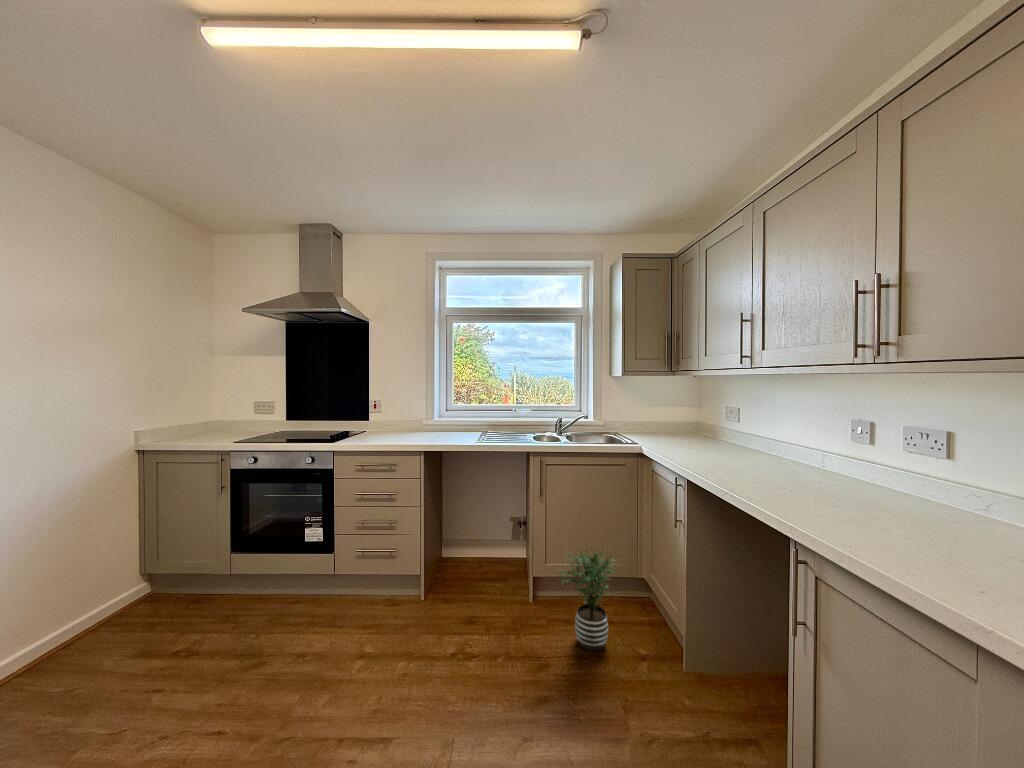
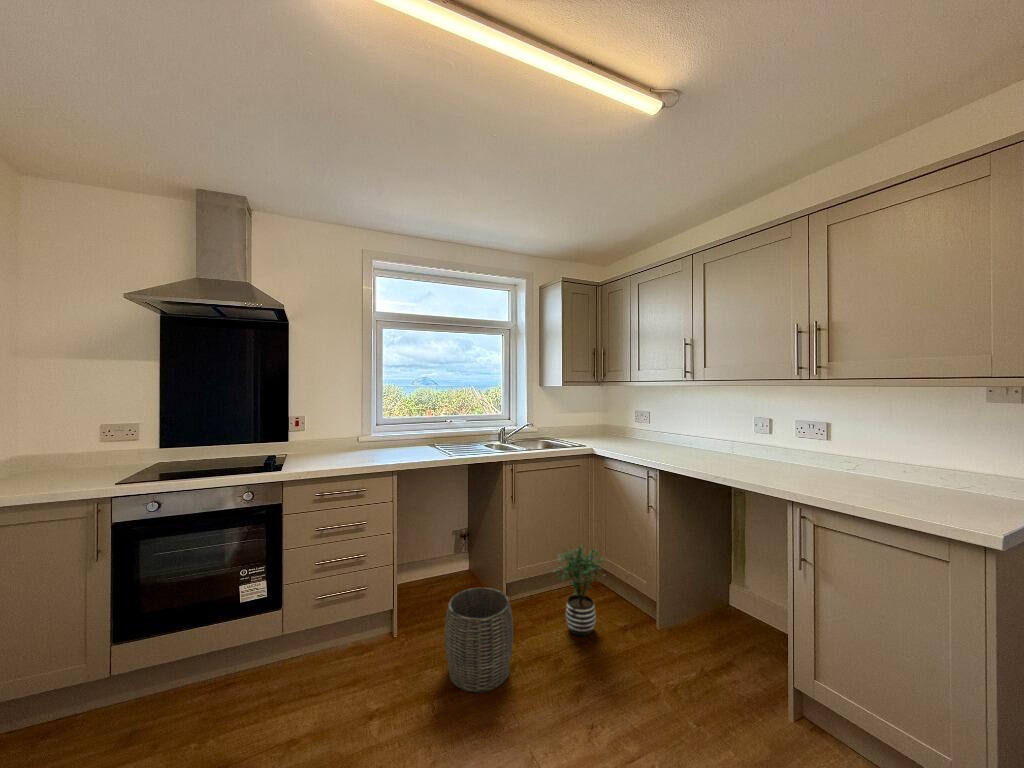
woven basket: none [434,570,500,670] -> present [445,588,513,692]

